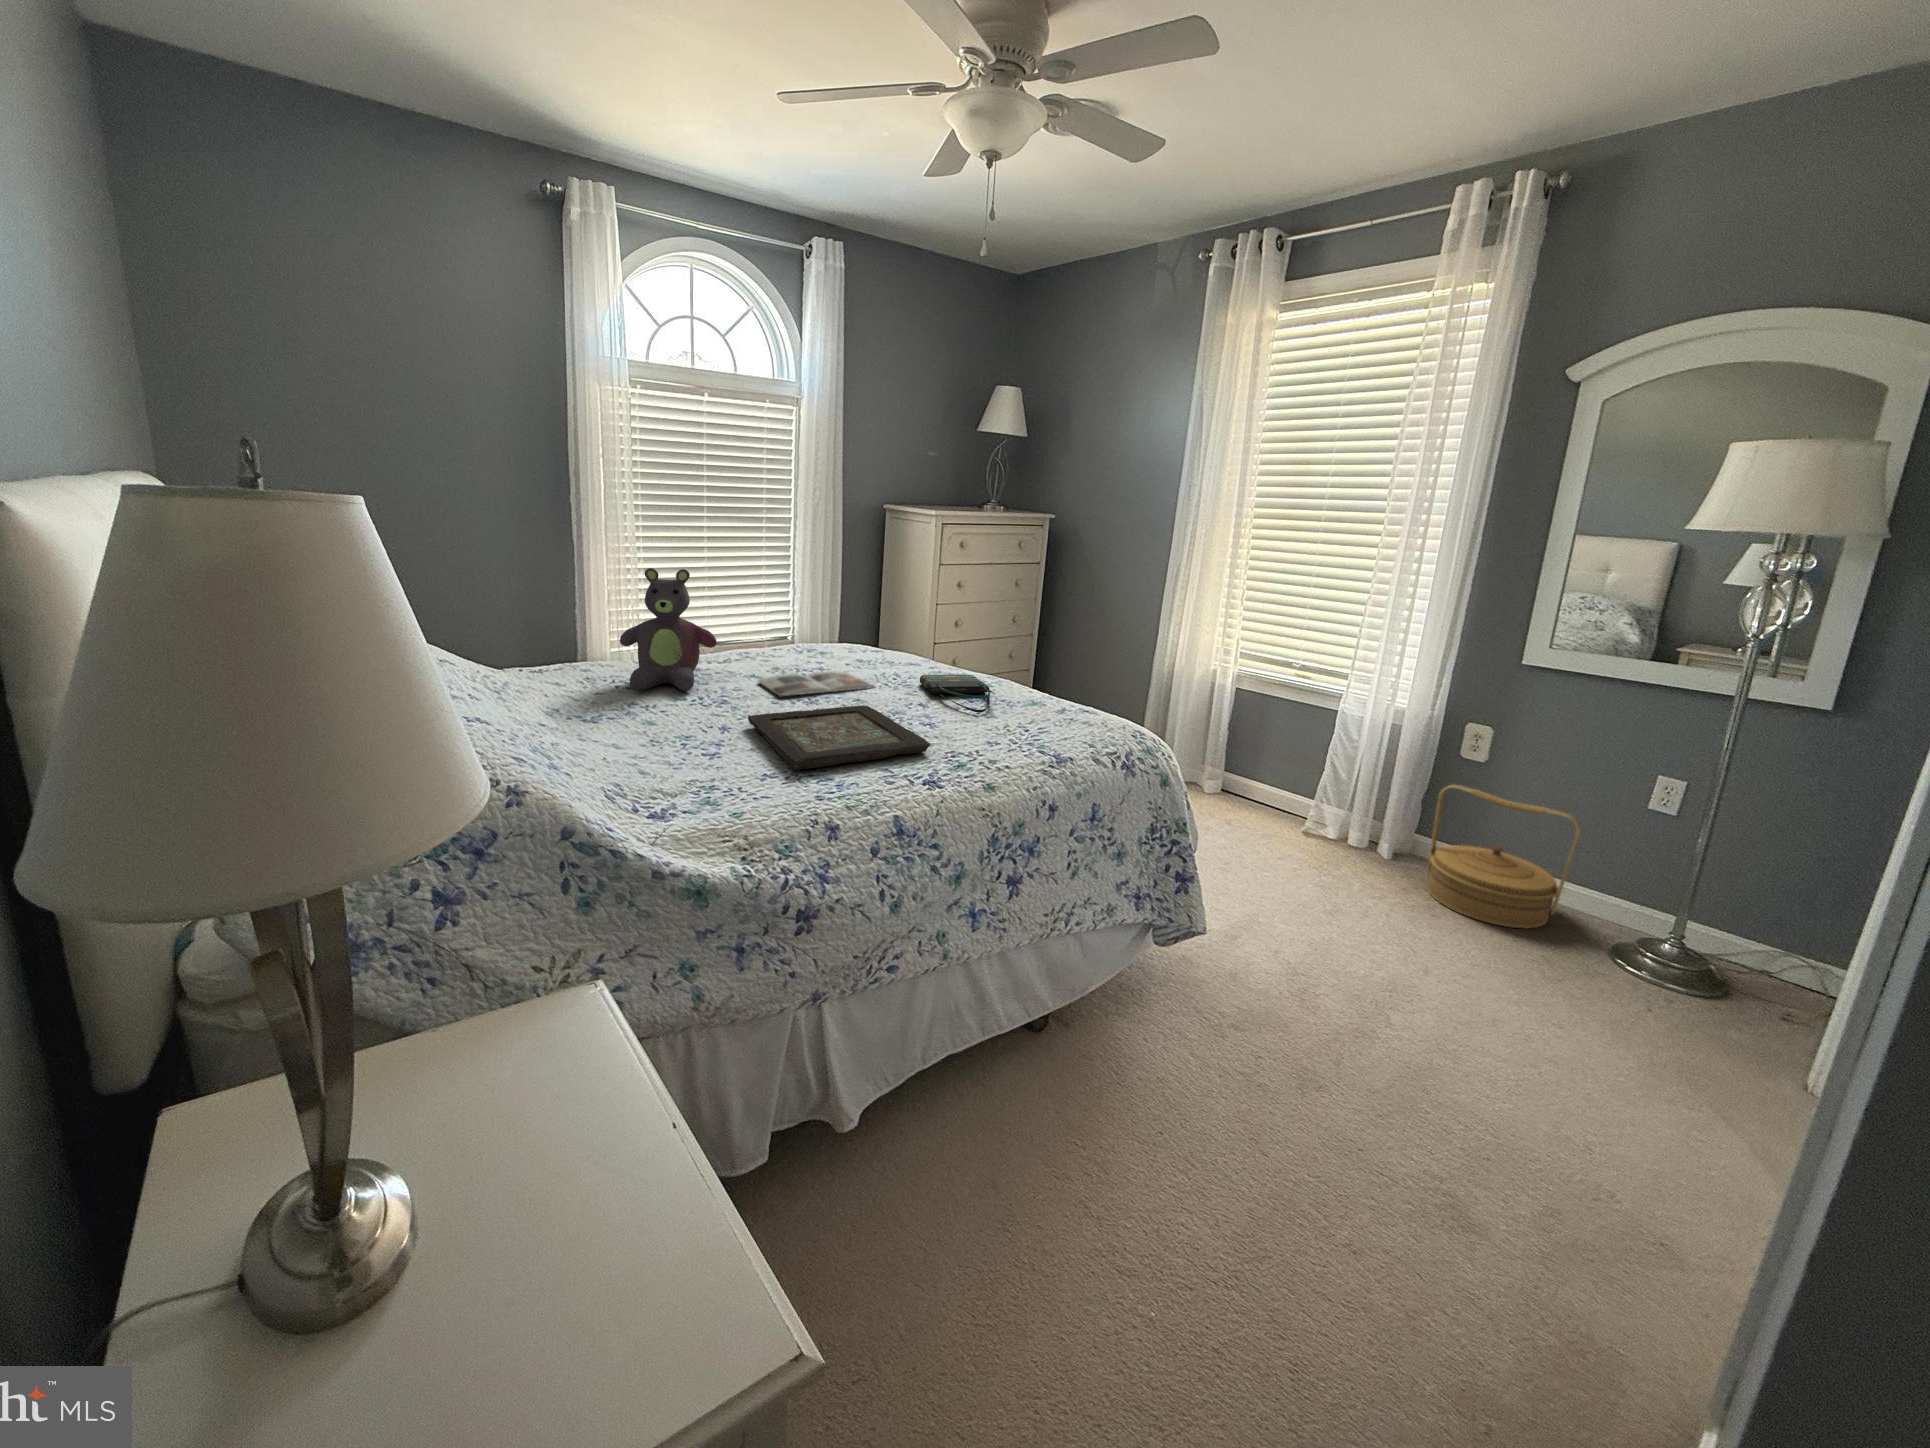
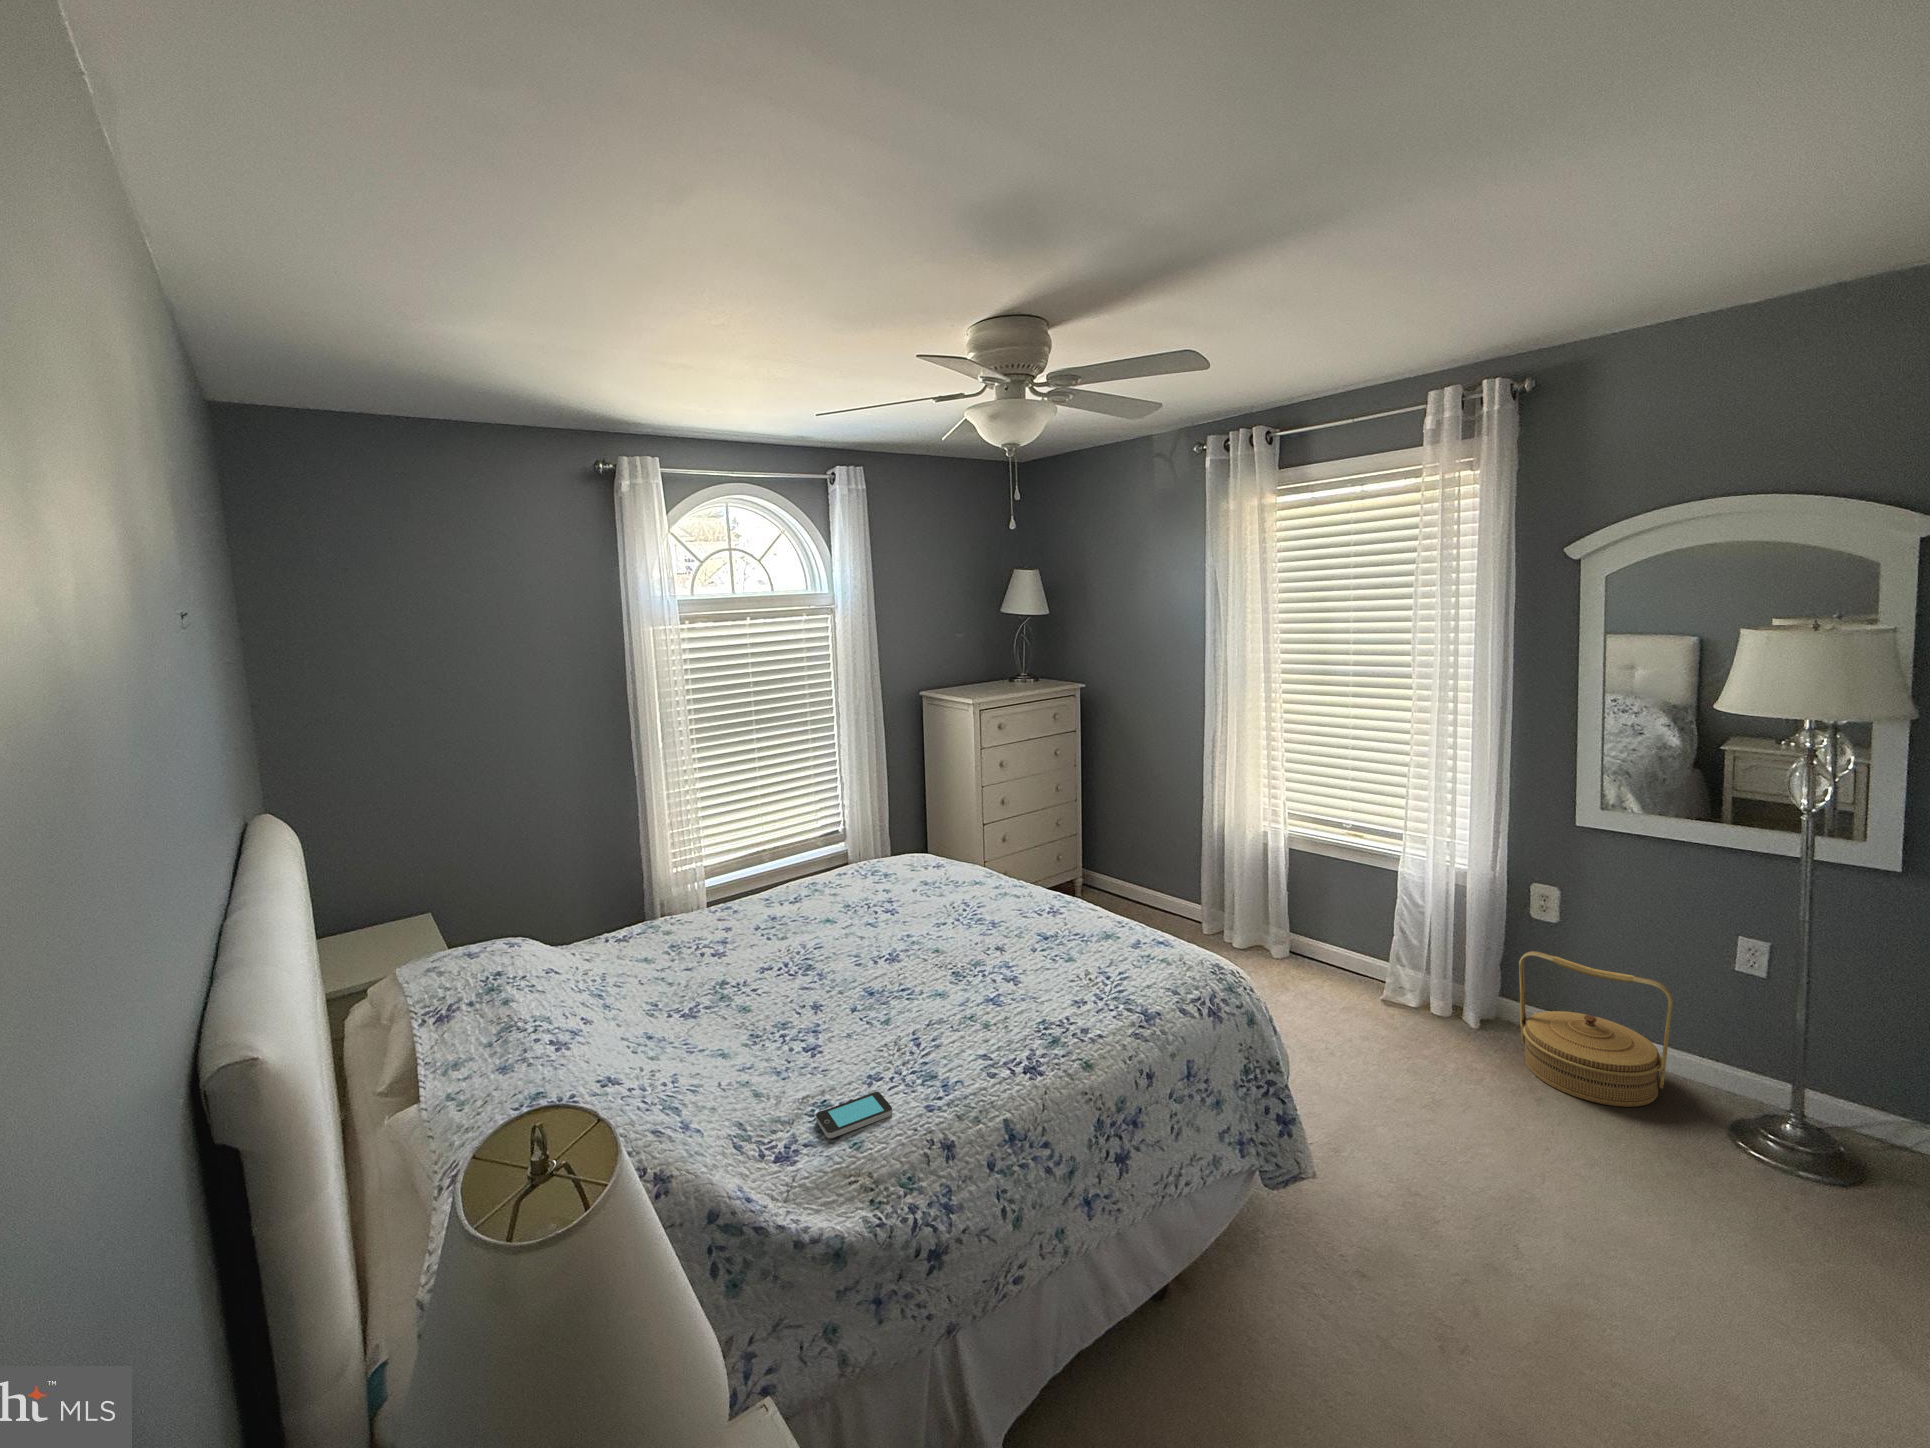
stuffed bear: present [620,568,717,691] -> none [698,829,790,957]
magazine: present [758,671,875,696] -> none [832,905,949,951]
tote bag: present [920,675,992,713] -> none [989,899,1064,955]
decorative tray: present [748,705,931,769] -> none [836,959,1021,1067]
smartphone: none [701,783,781,810] -> present [816,1092,892,1138]

